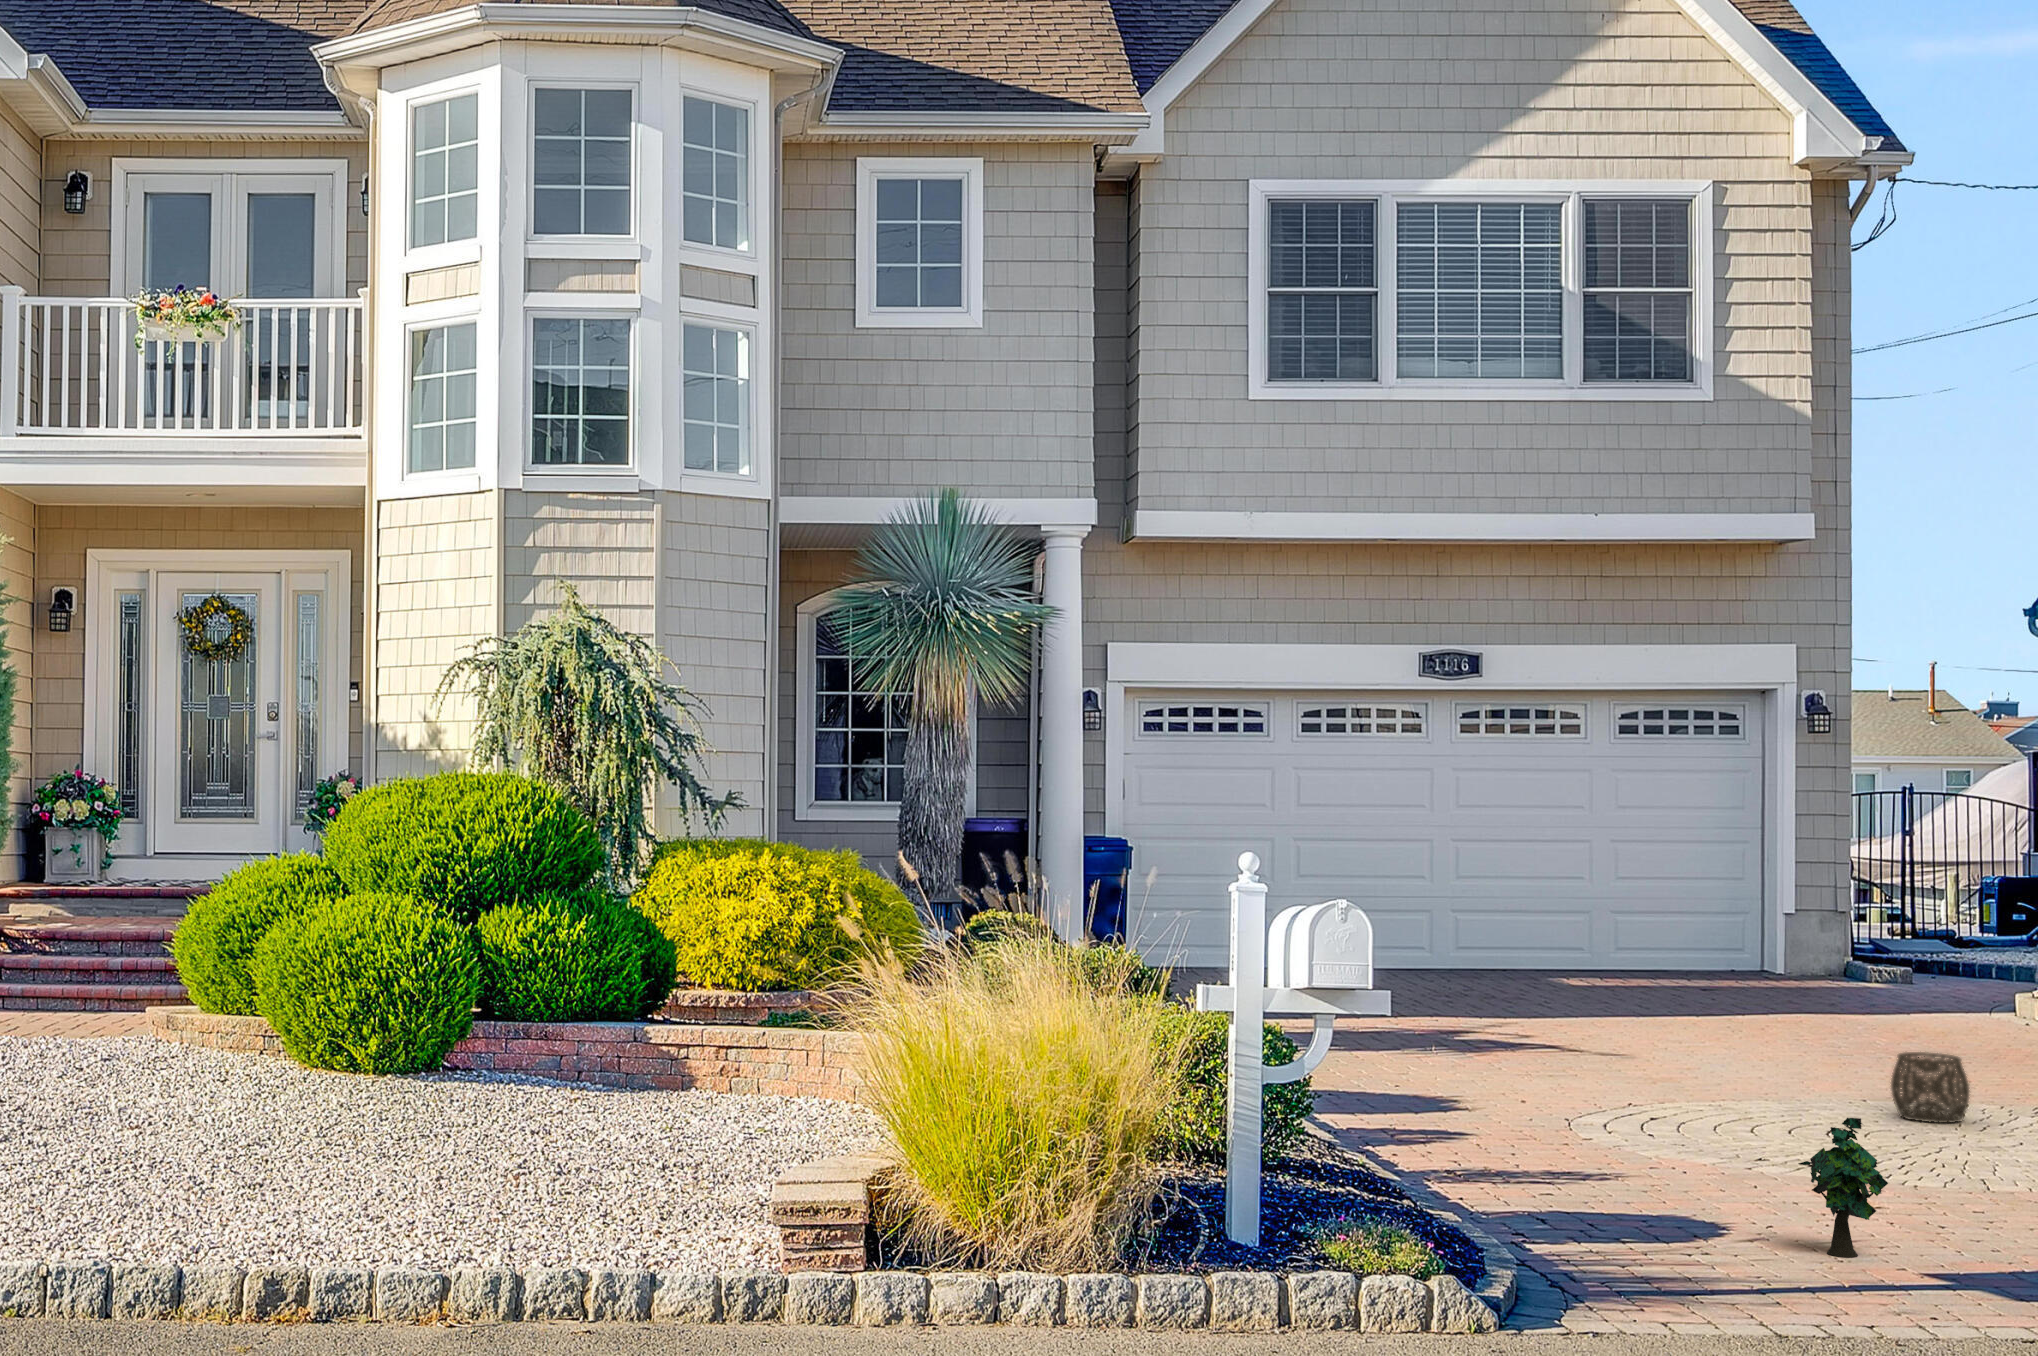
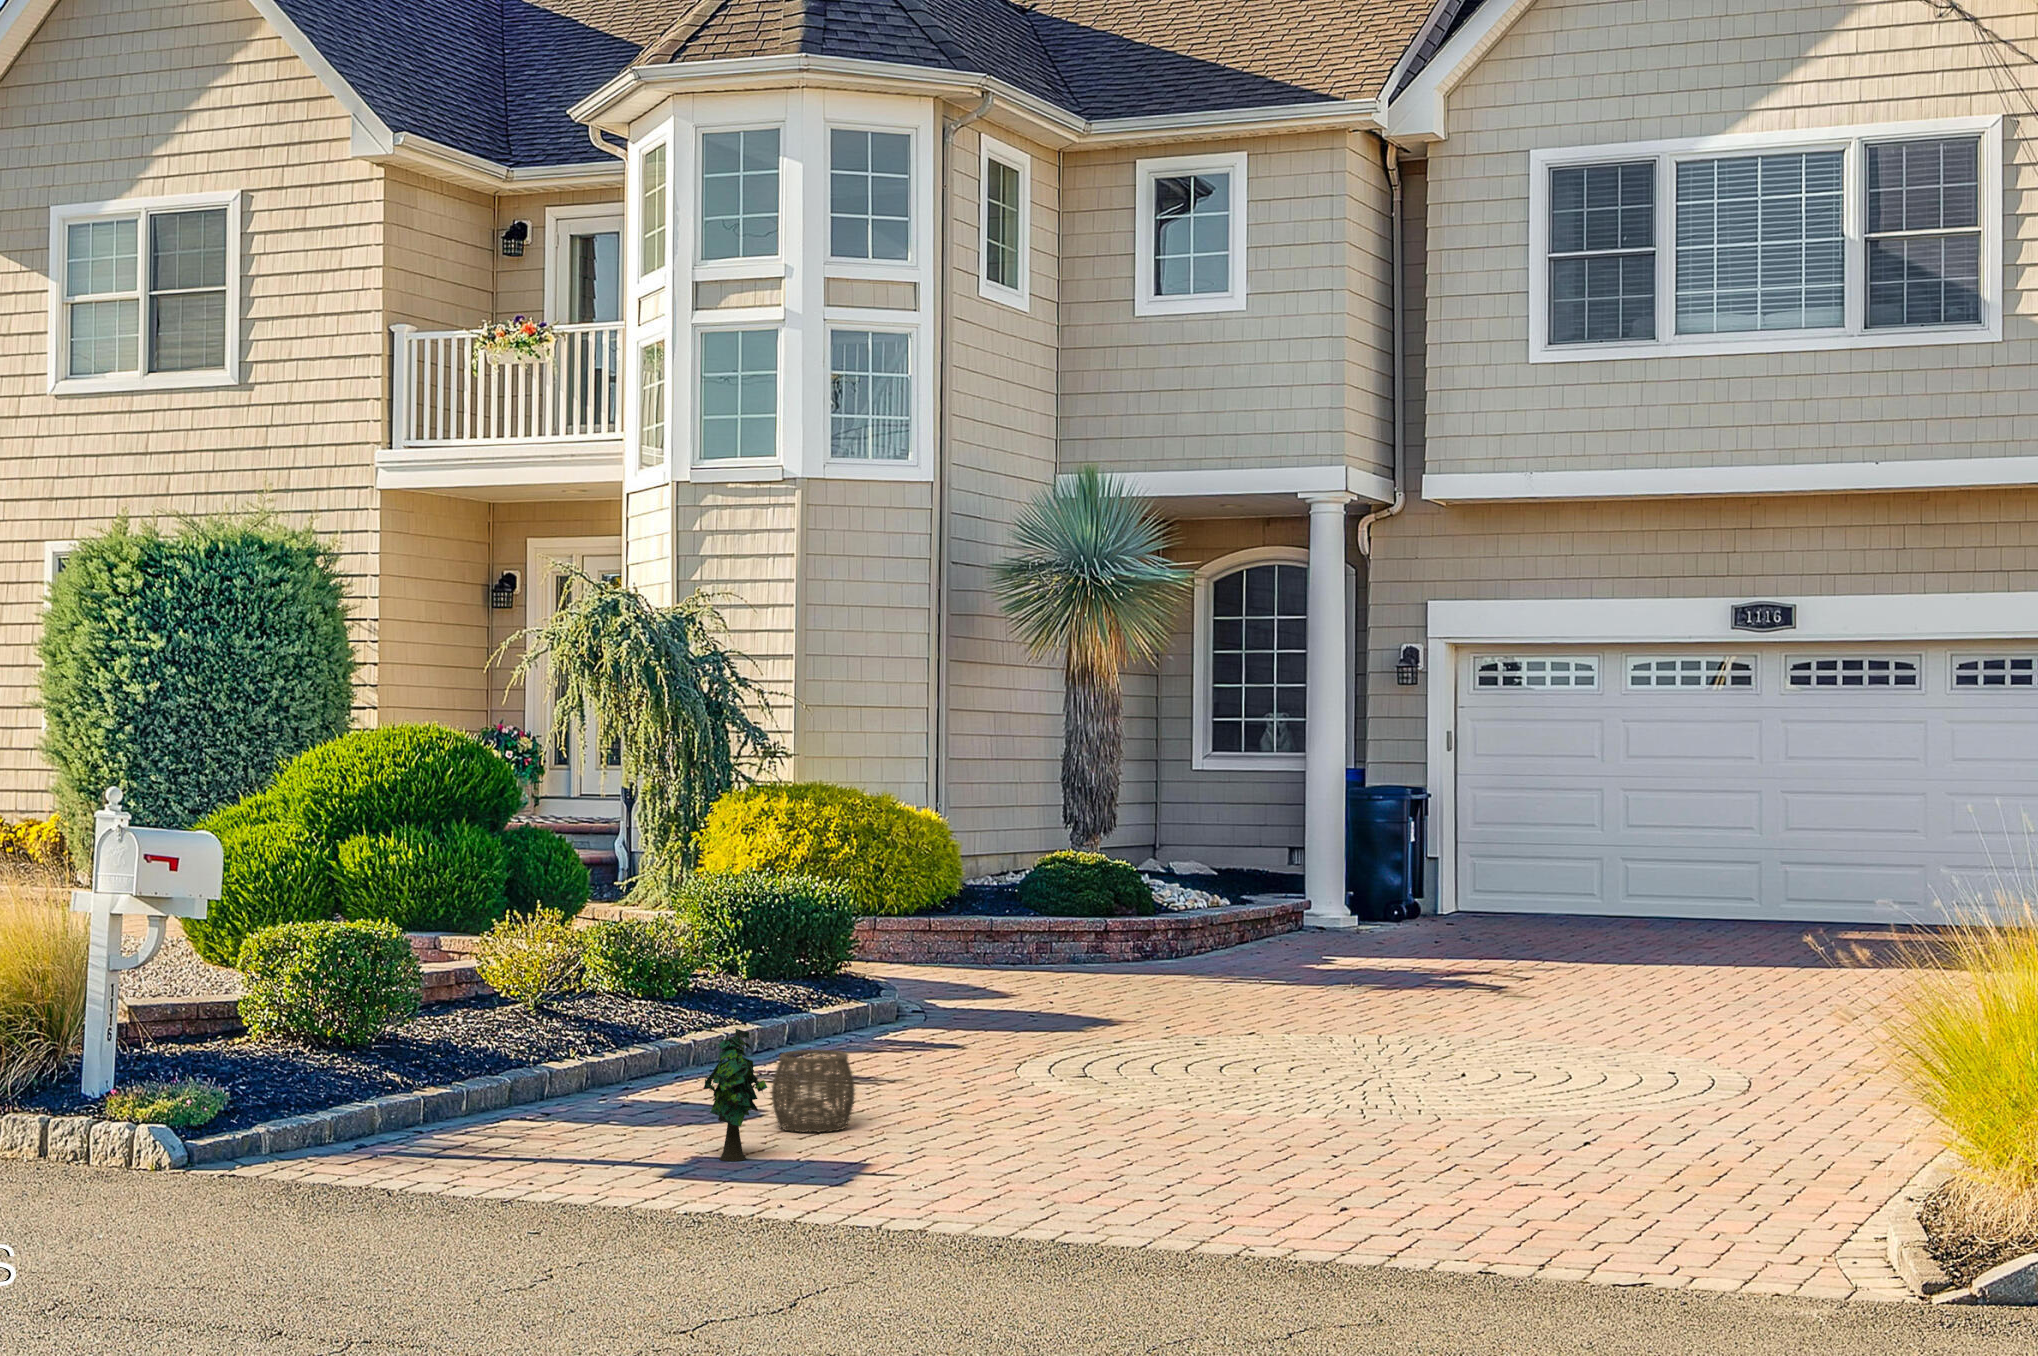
woven basket: present [1891,1052,1970,1123] -> present [771,1050,855,1133]

